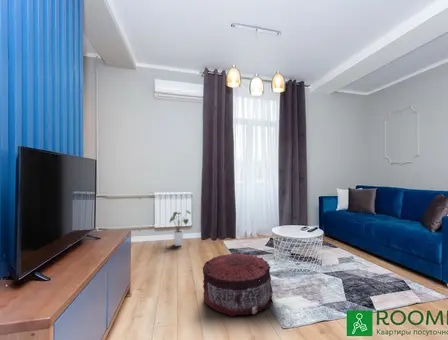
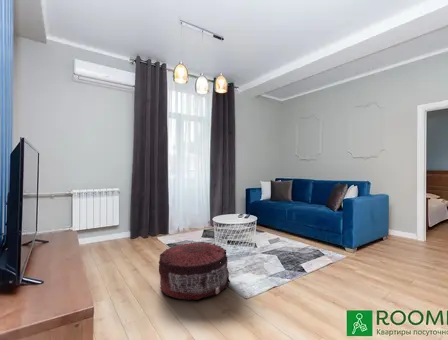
house plant: present [170,211,190,246] -> none [93,206,119,249]

